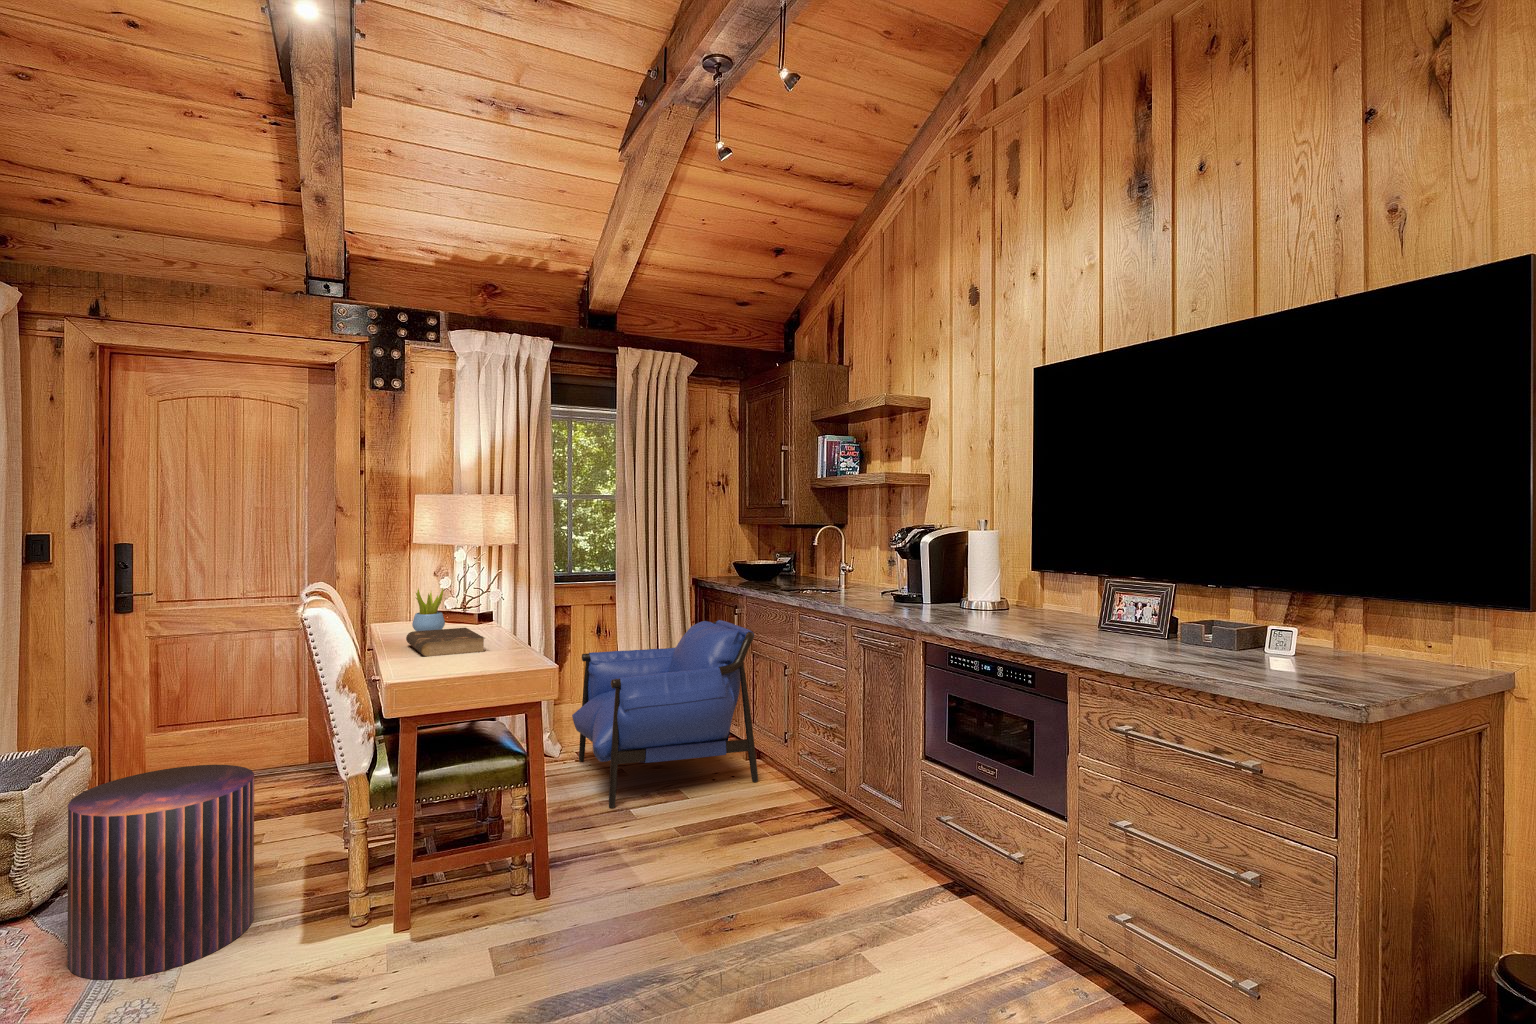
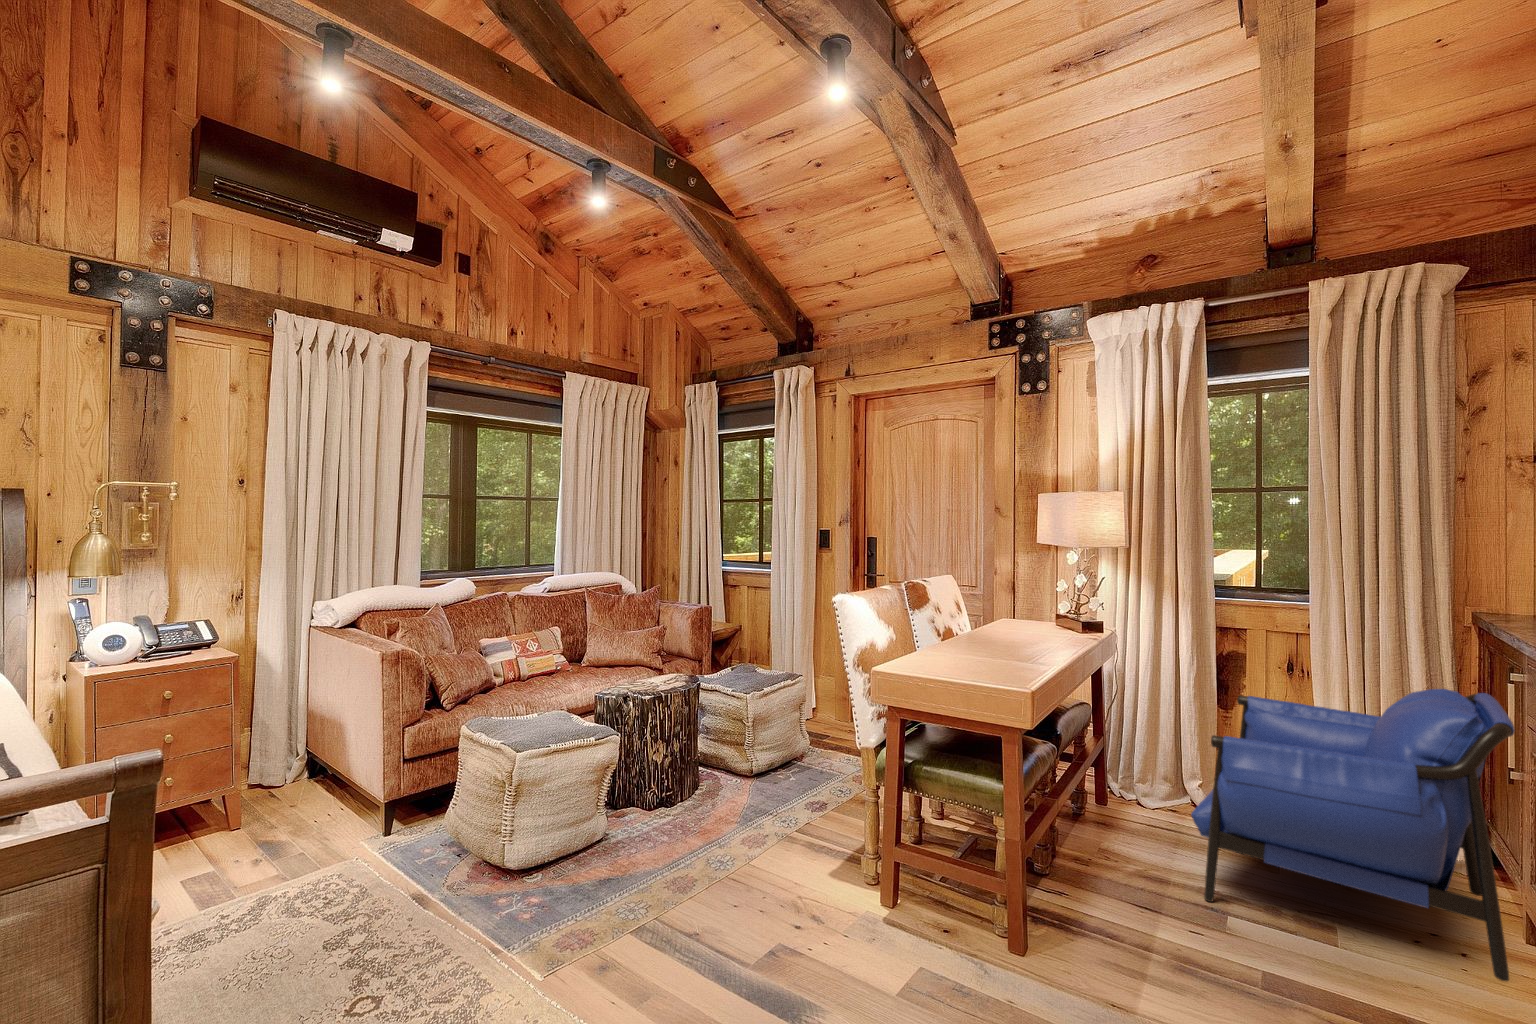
succulent plant: present [412,588,445,631] -> none [1006,589,1038,637]
book: present [406,628,485,657] -> none [944,631,1025,664]
pouf: present [67,765,254,980] -> none [718,702,829,852]

